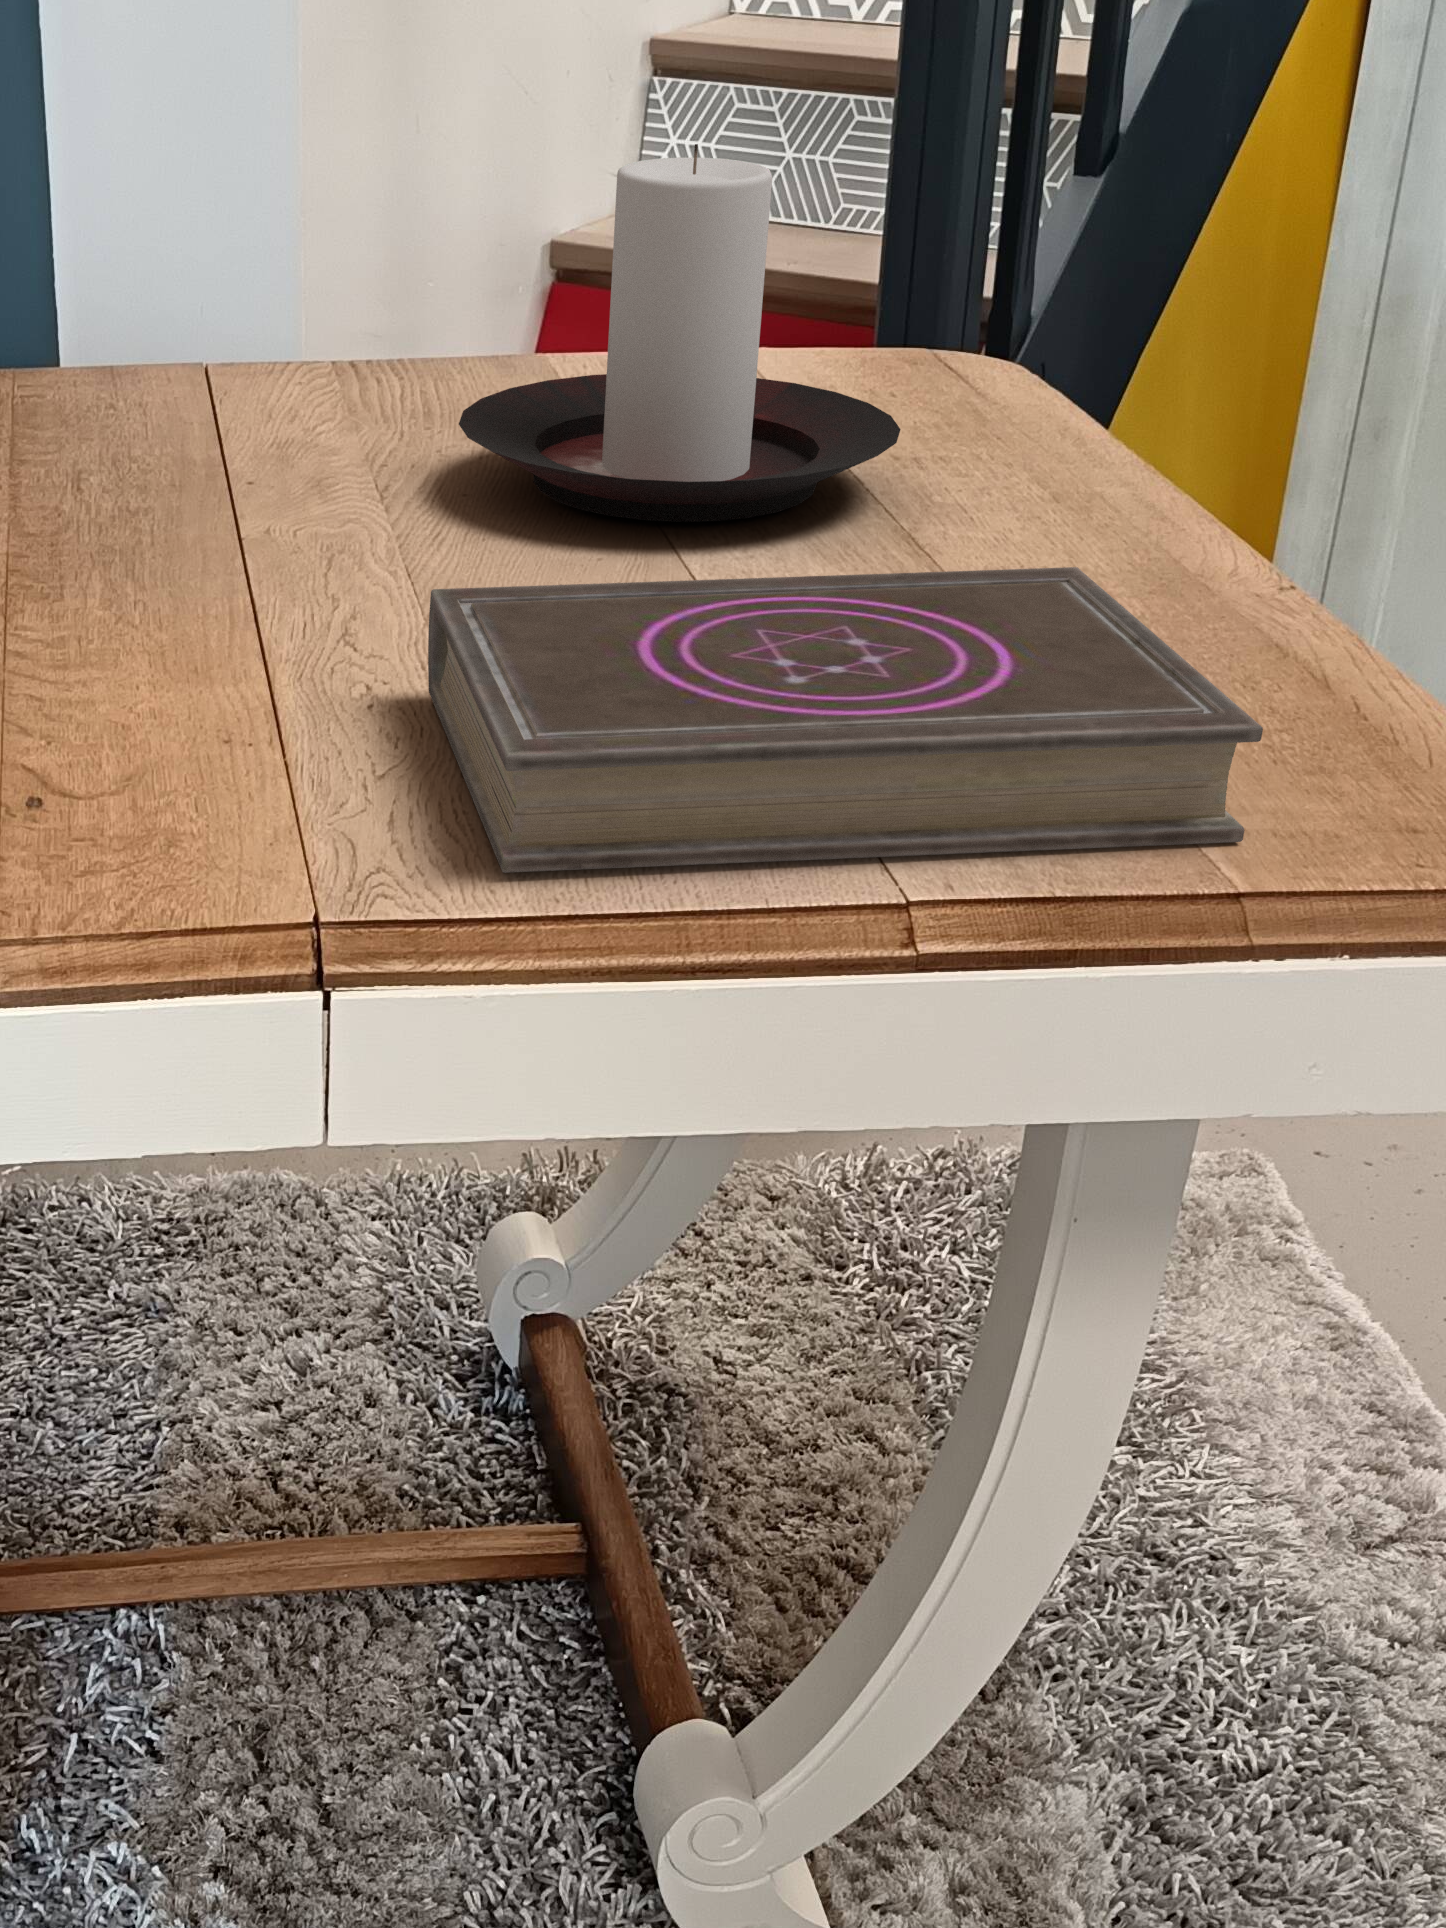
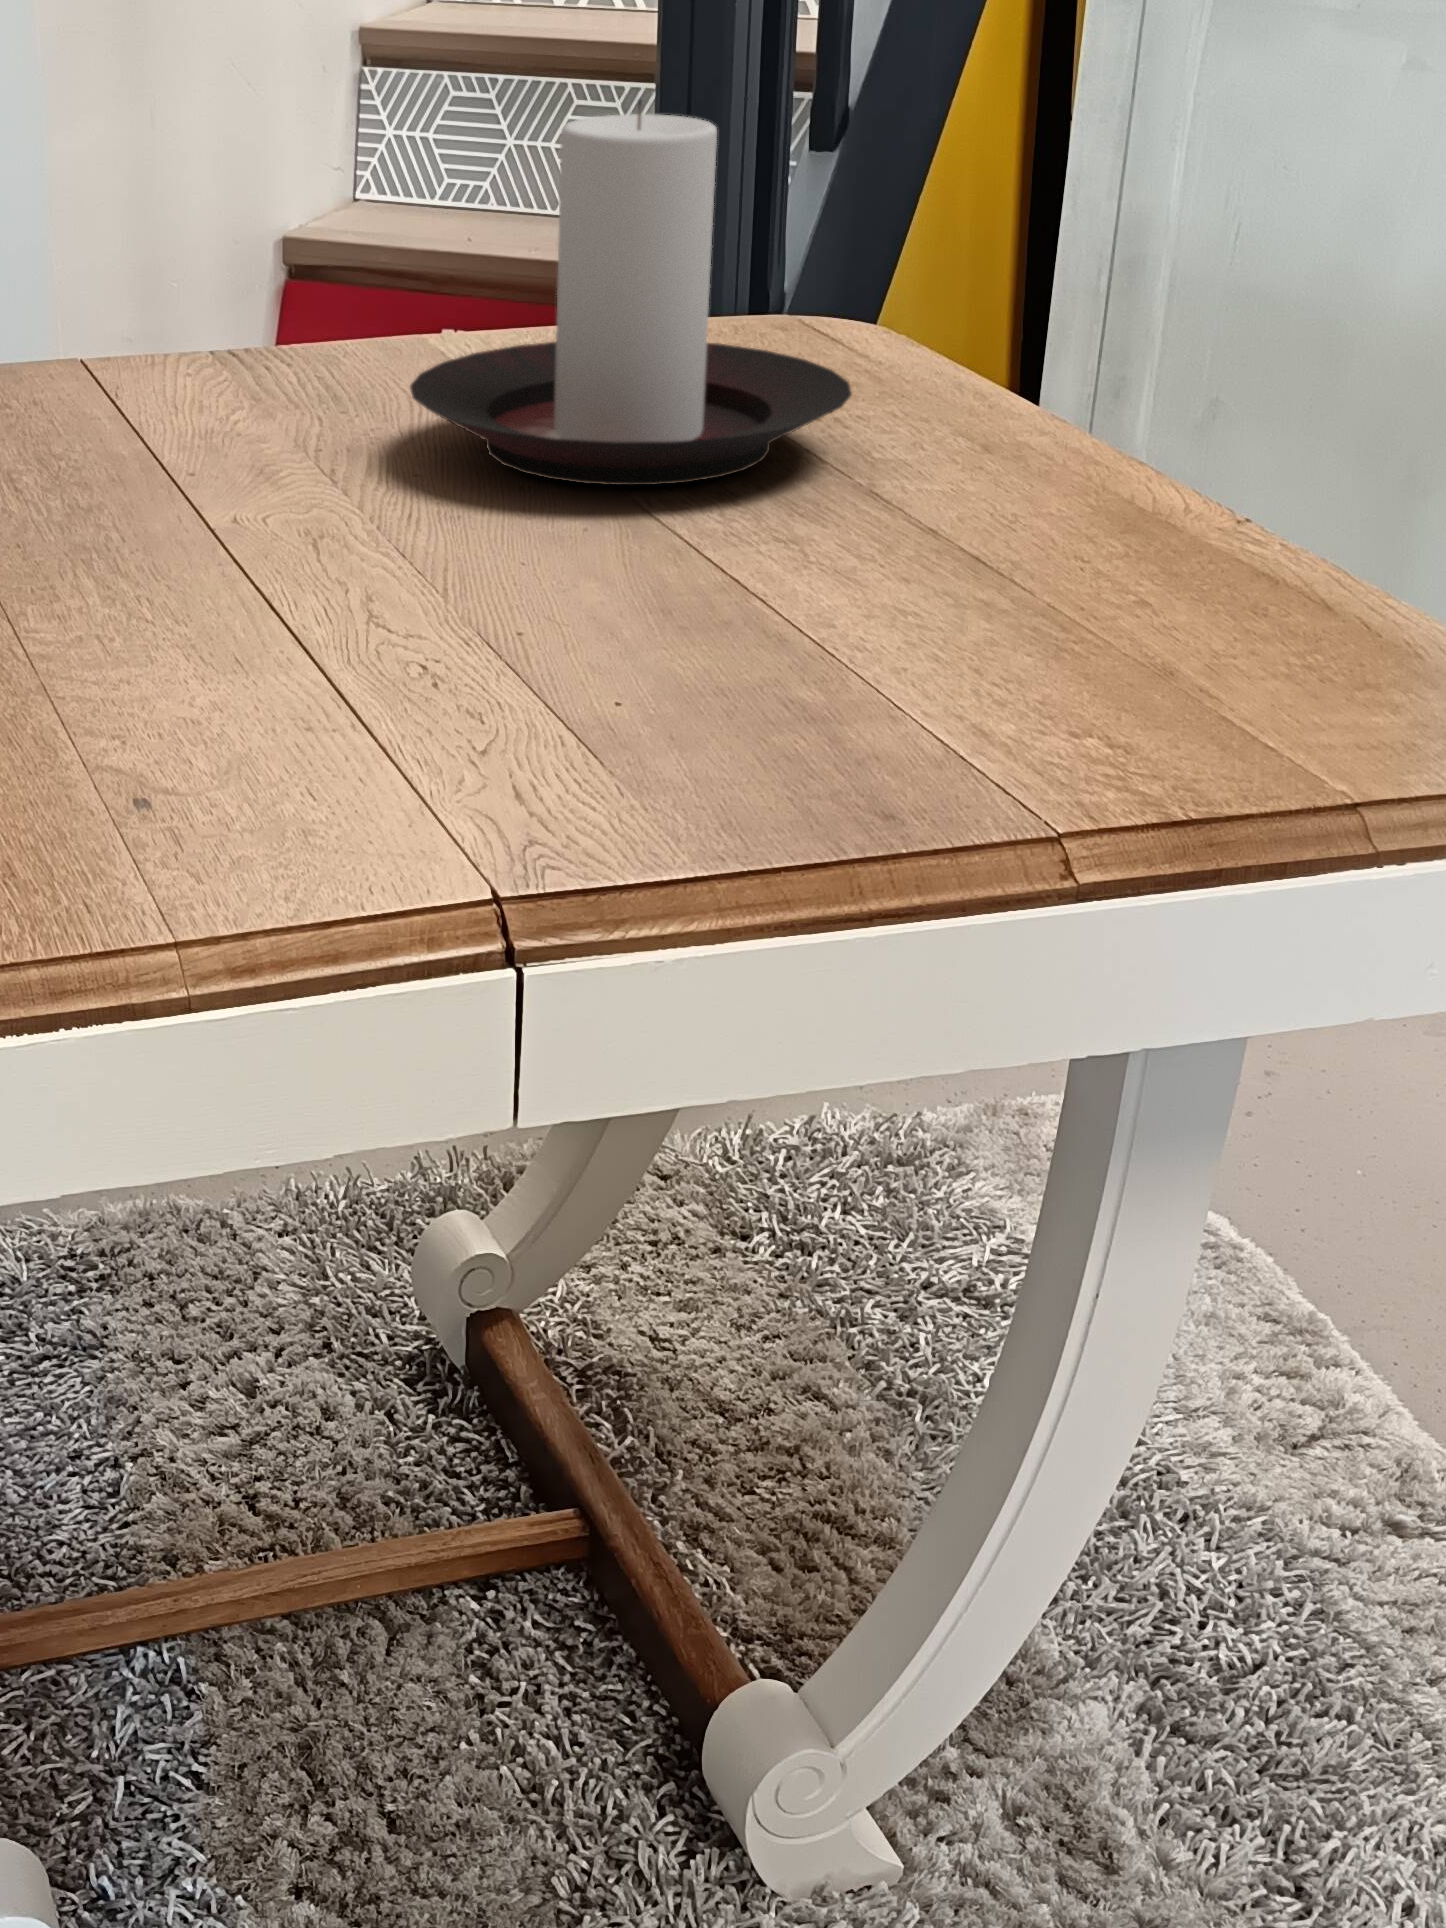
book: present [428,567,1263,873] -> none [493,498,1365,829]

